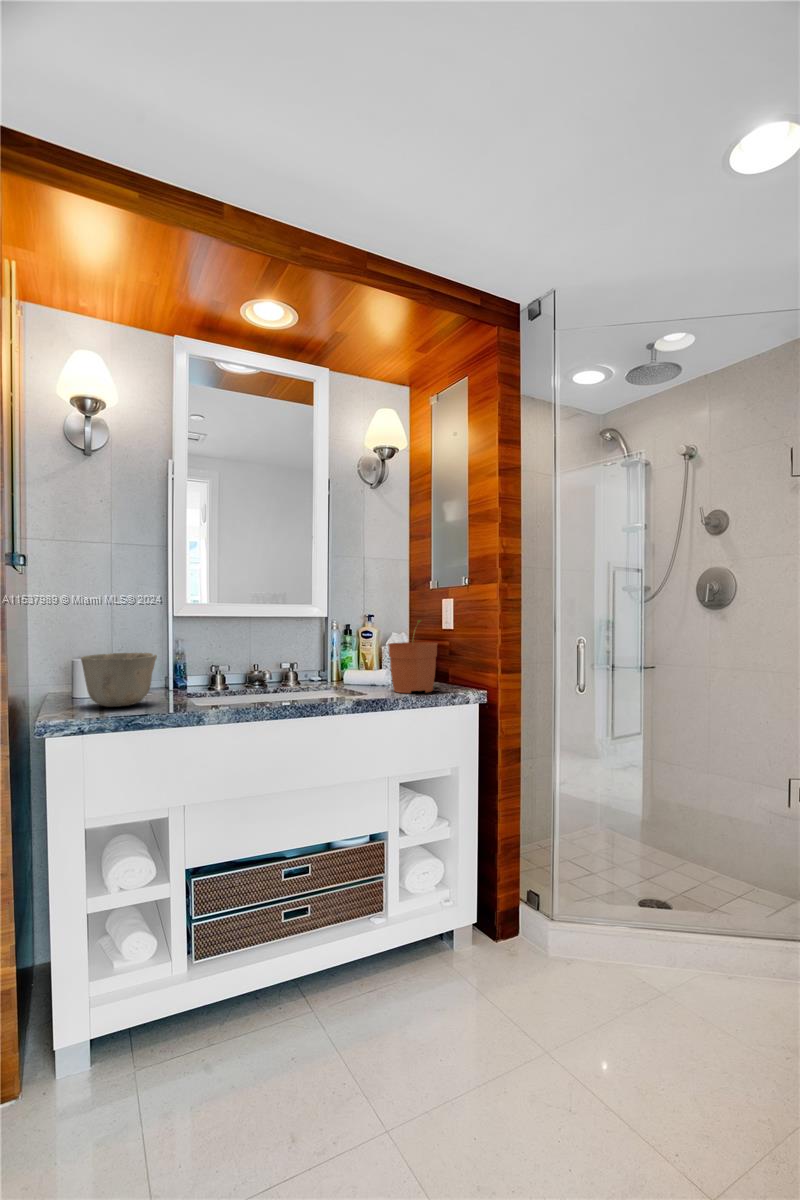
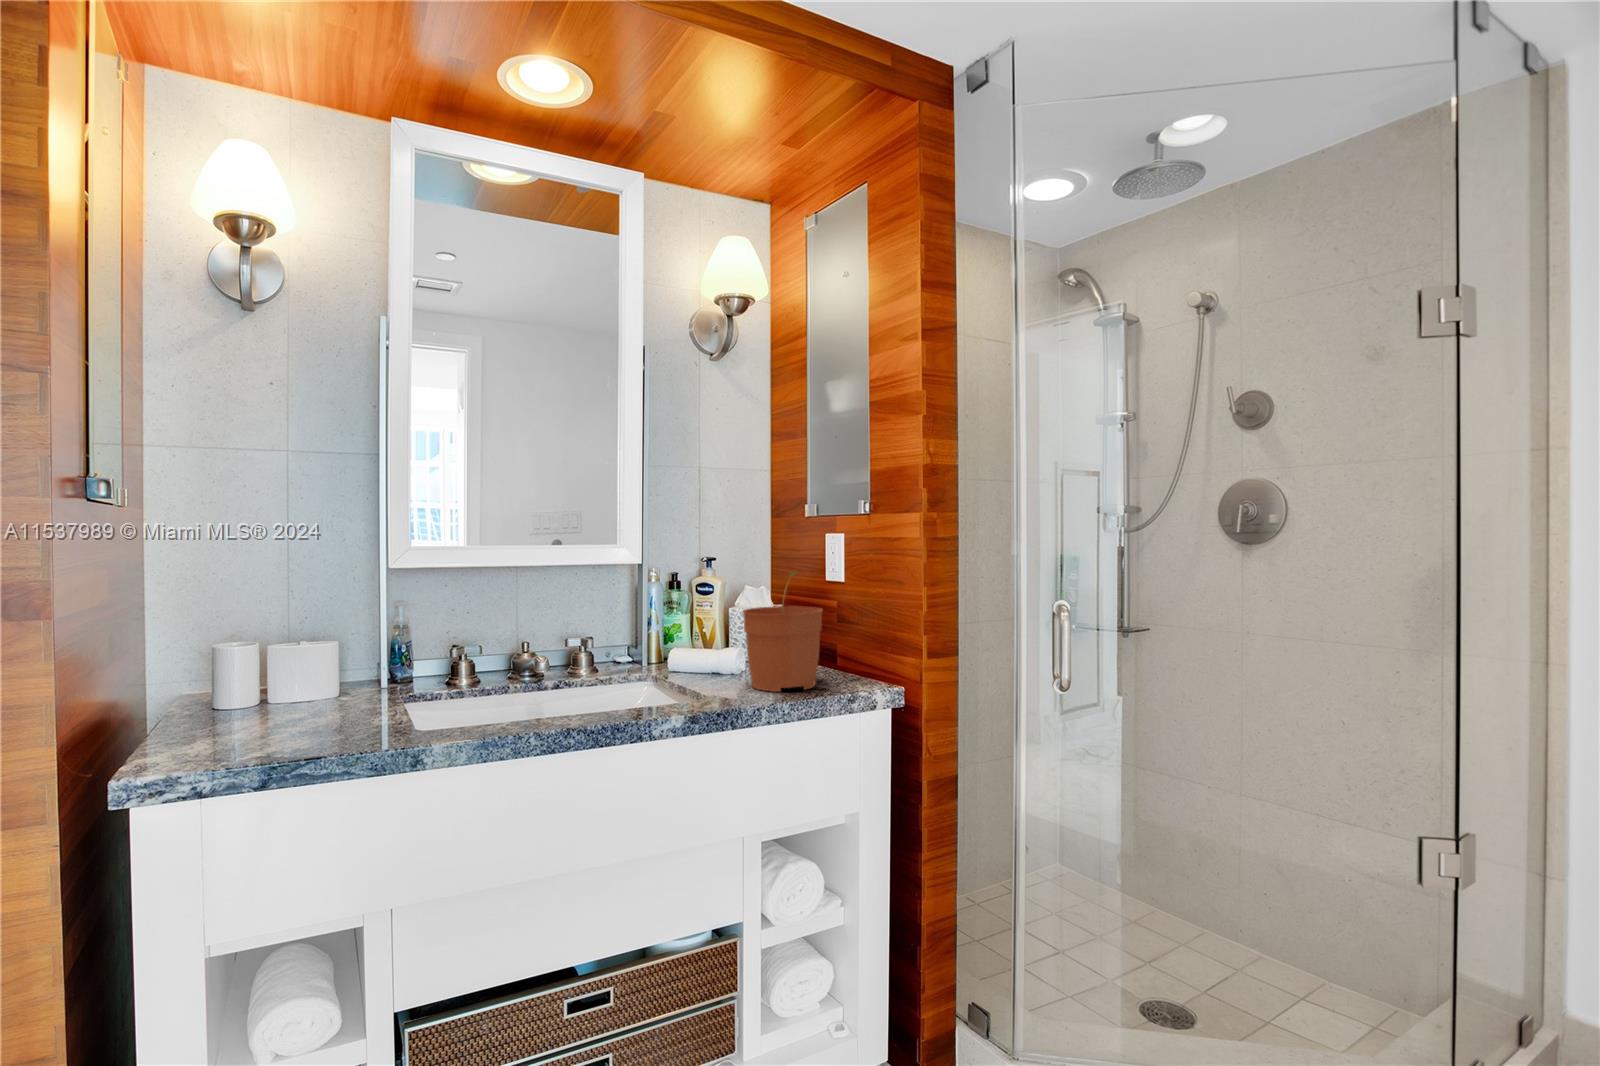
ceramic bowl: present [81,653,157,707] -> none [204,634,346,733]

